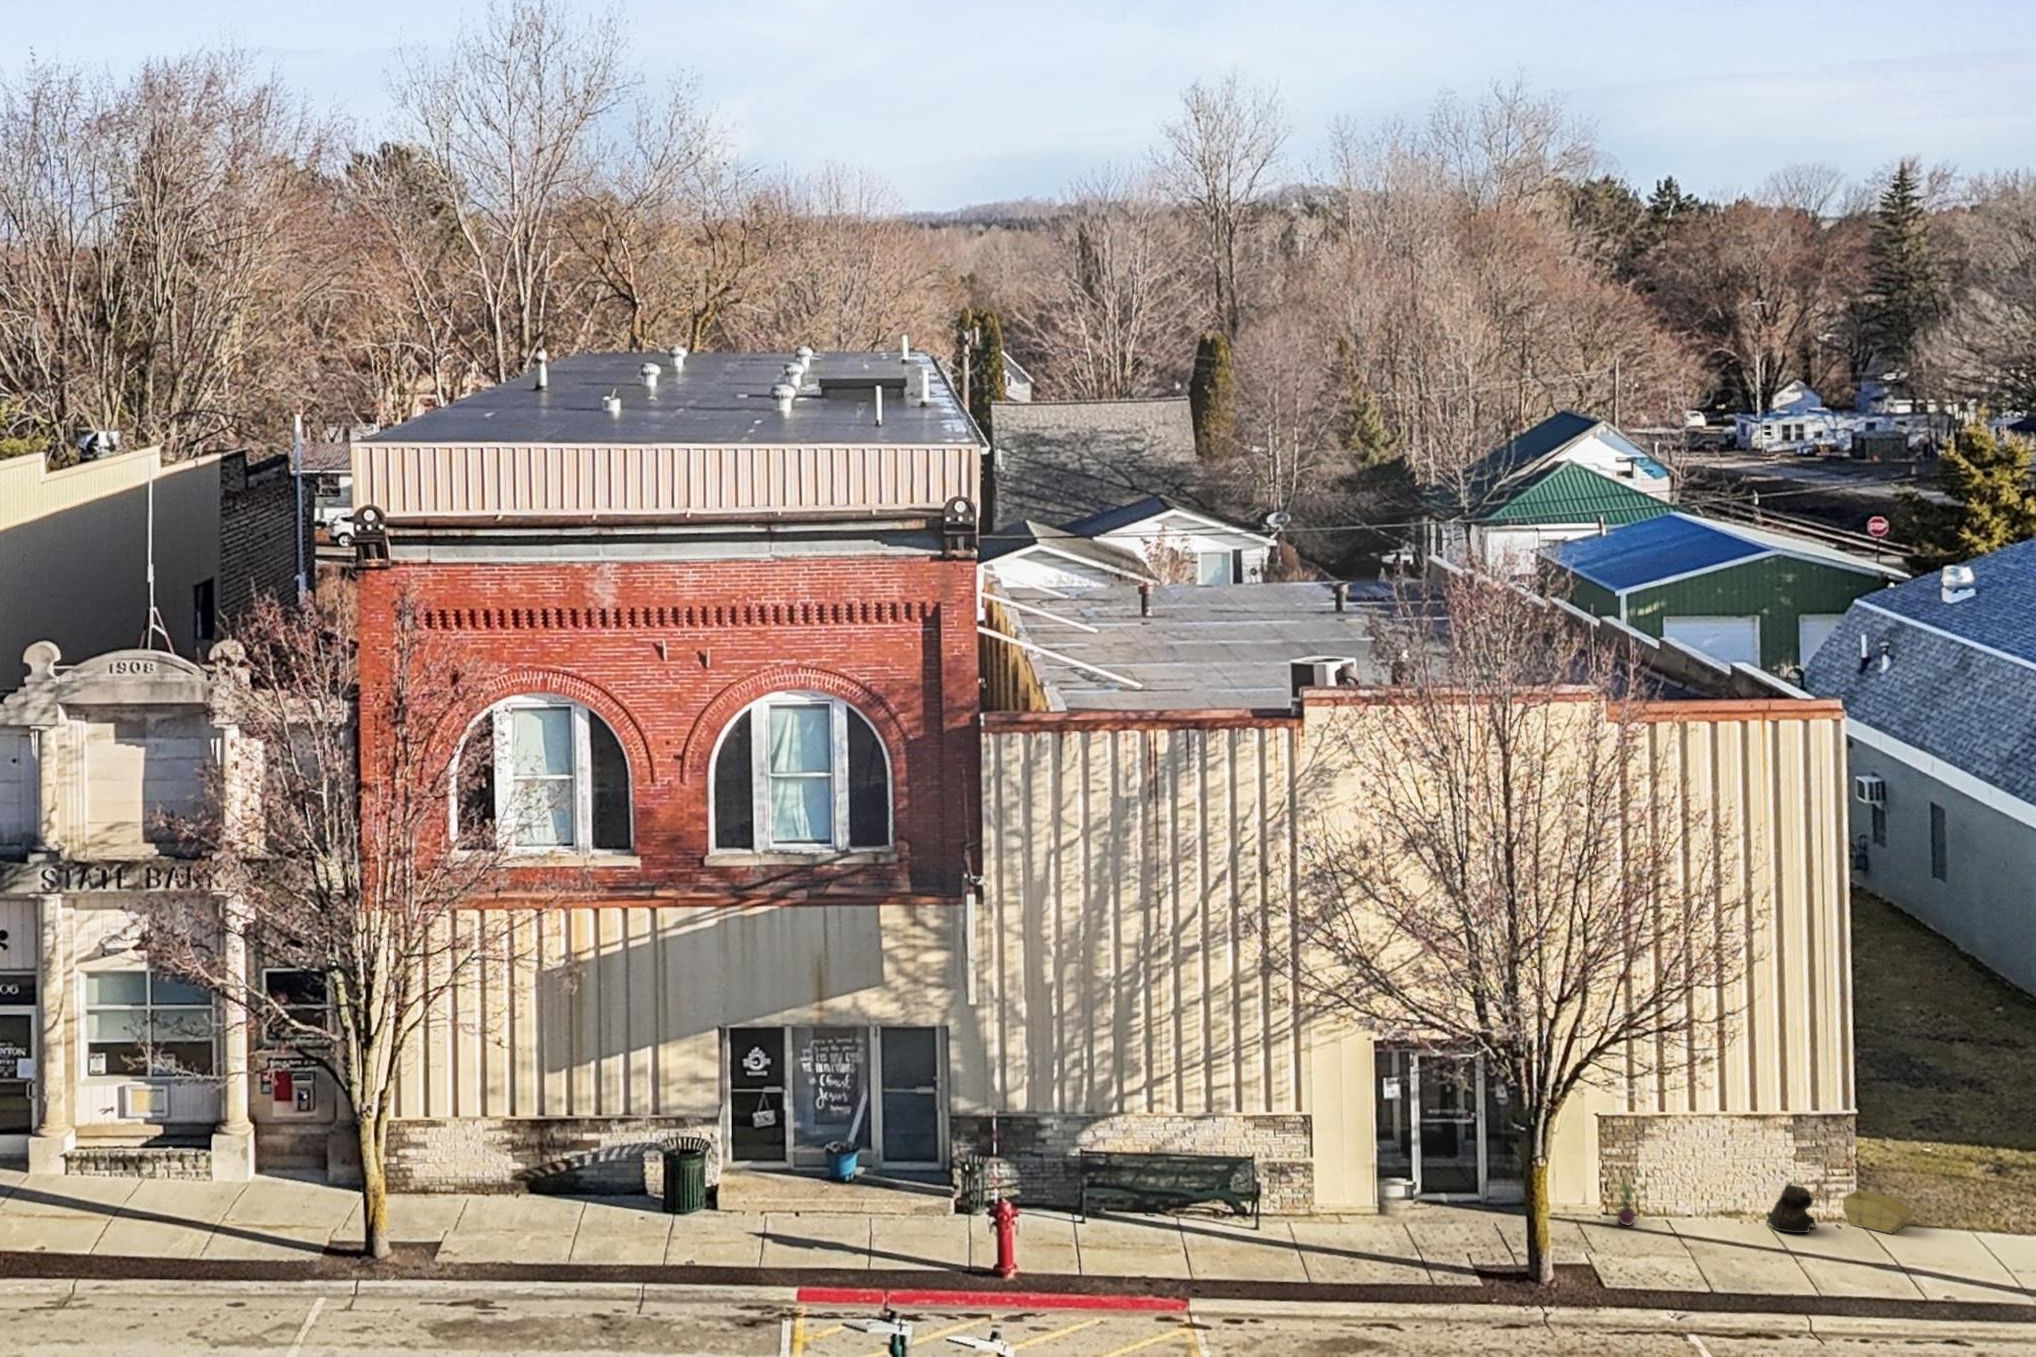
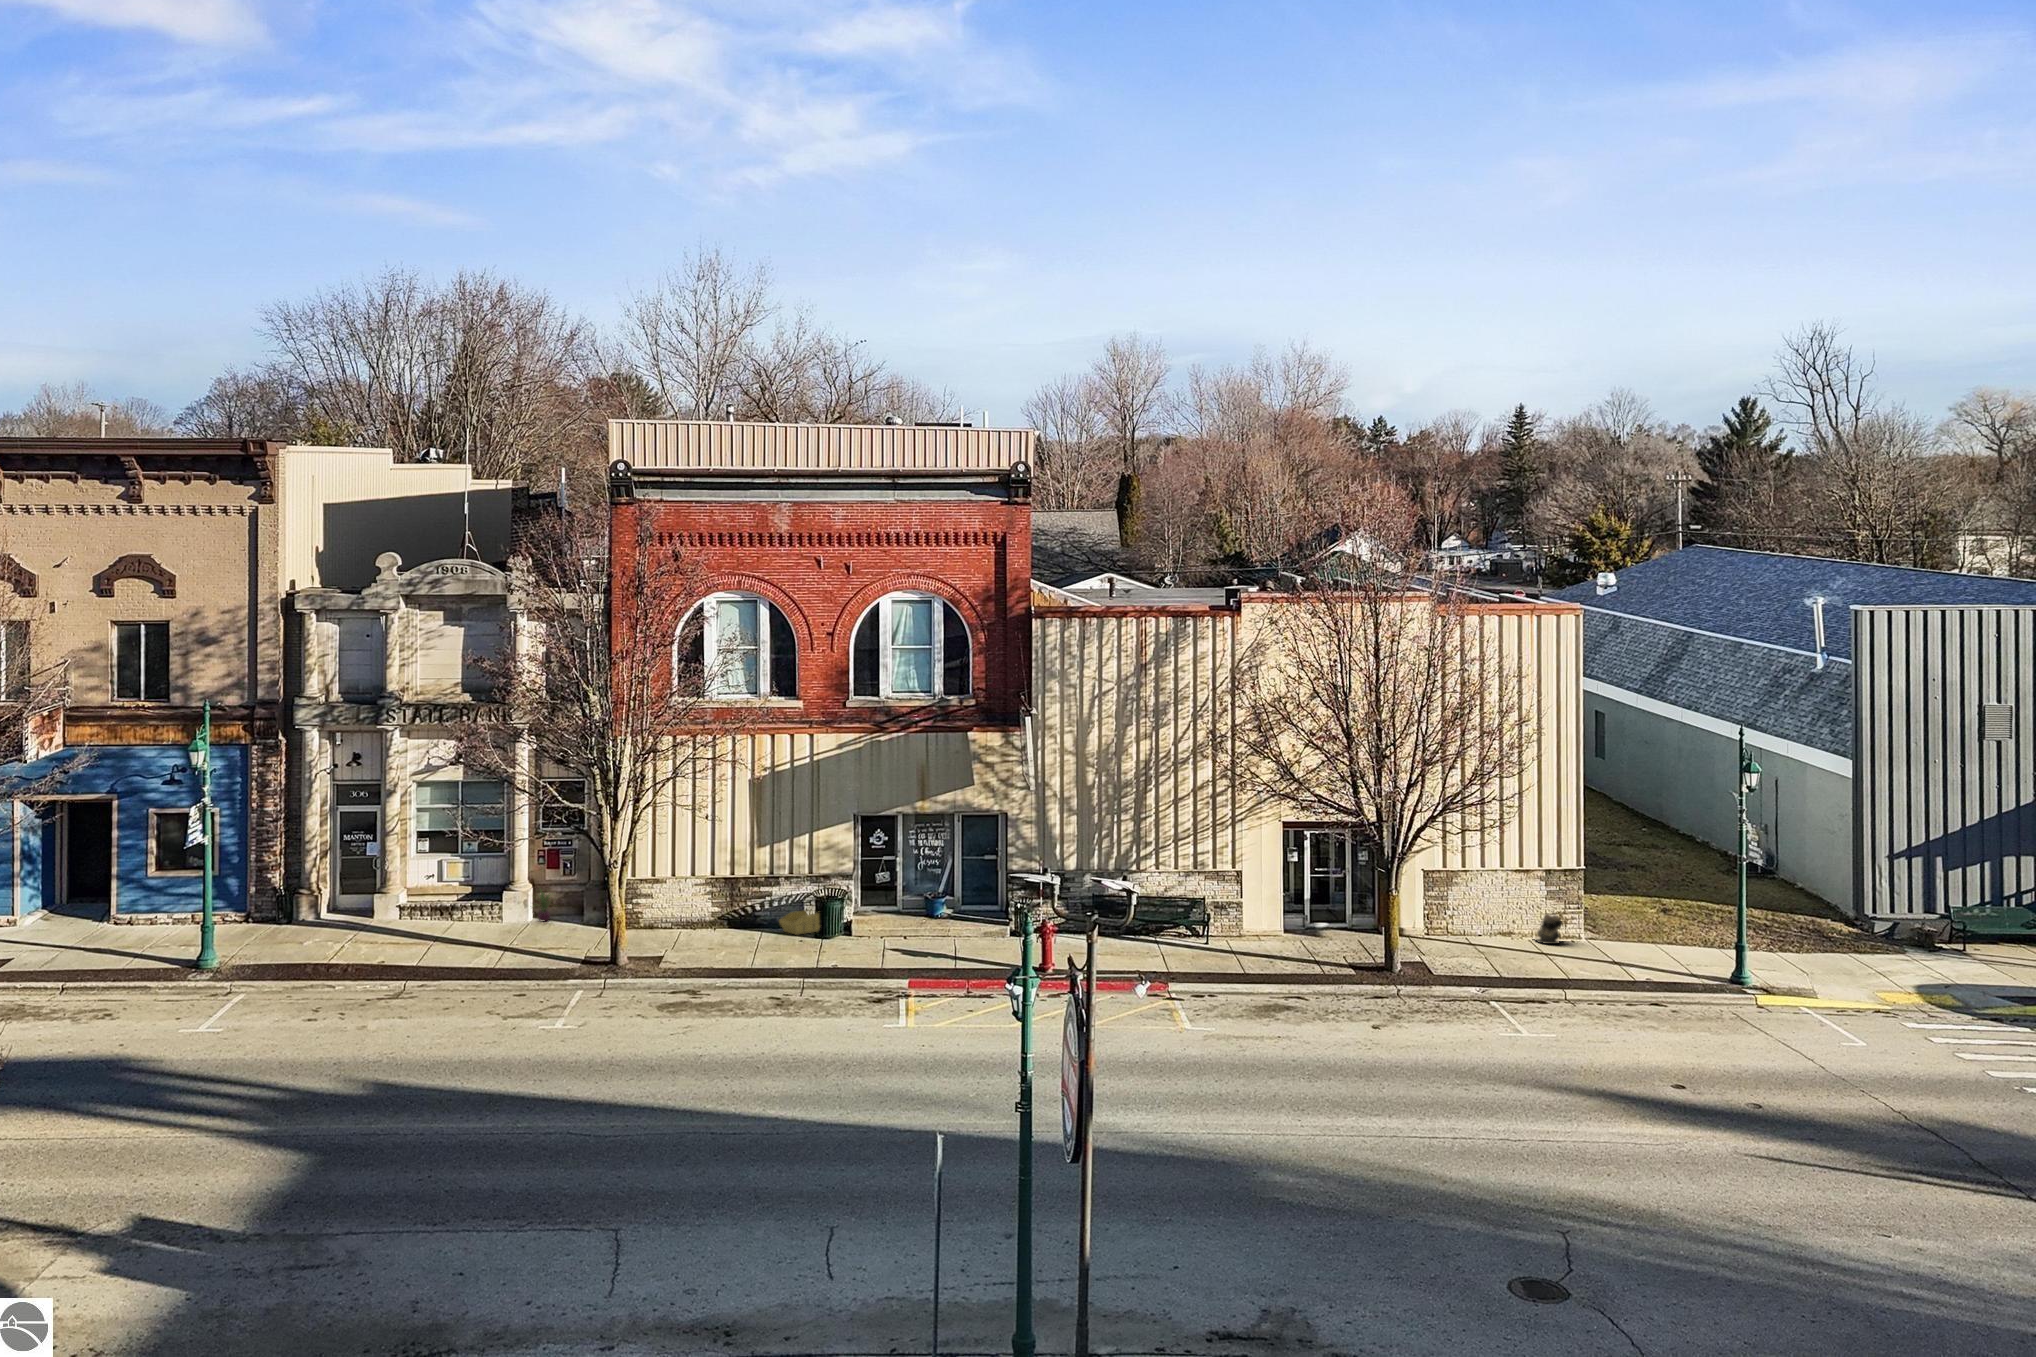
decorative plant: present [1611,1179,1637,1225] -> present [536,892,550,921]
storage bin: present [1843,1190,1913,1233] -> present [779,910,820,935]

